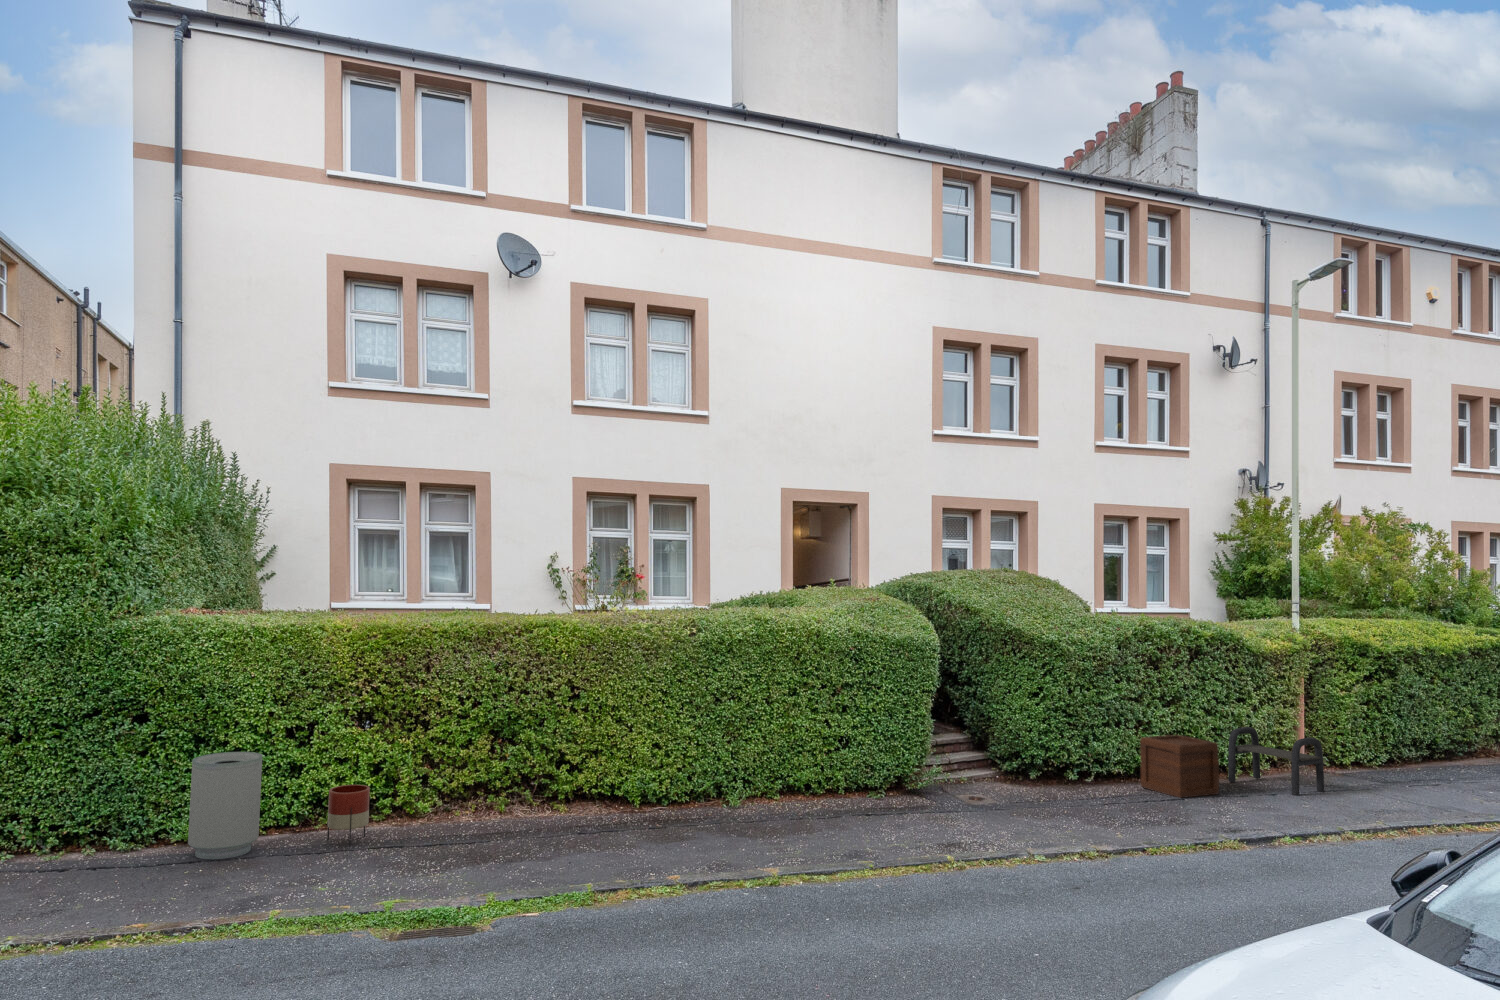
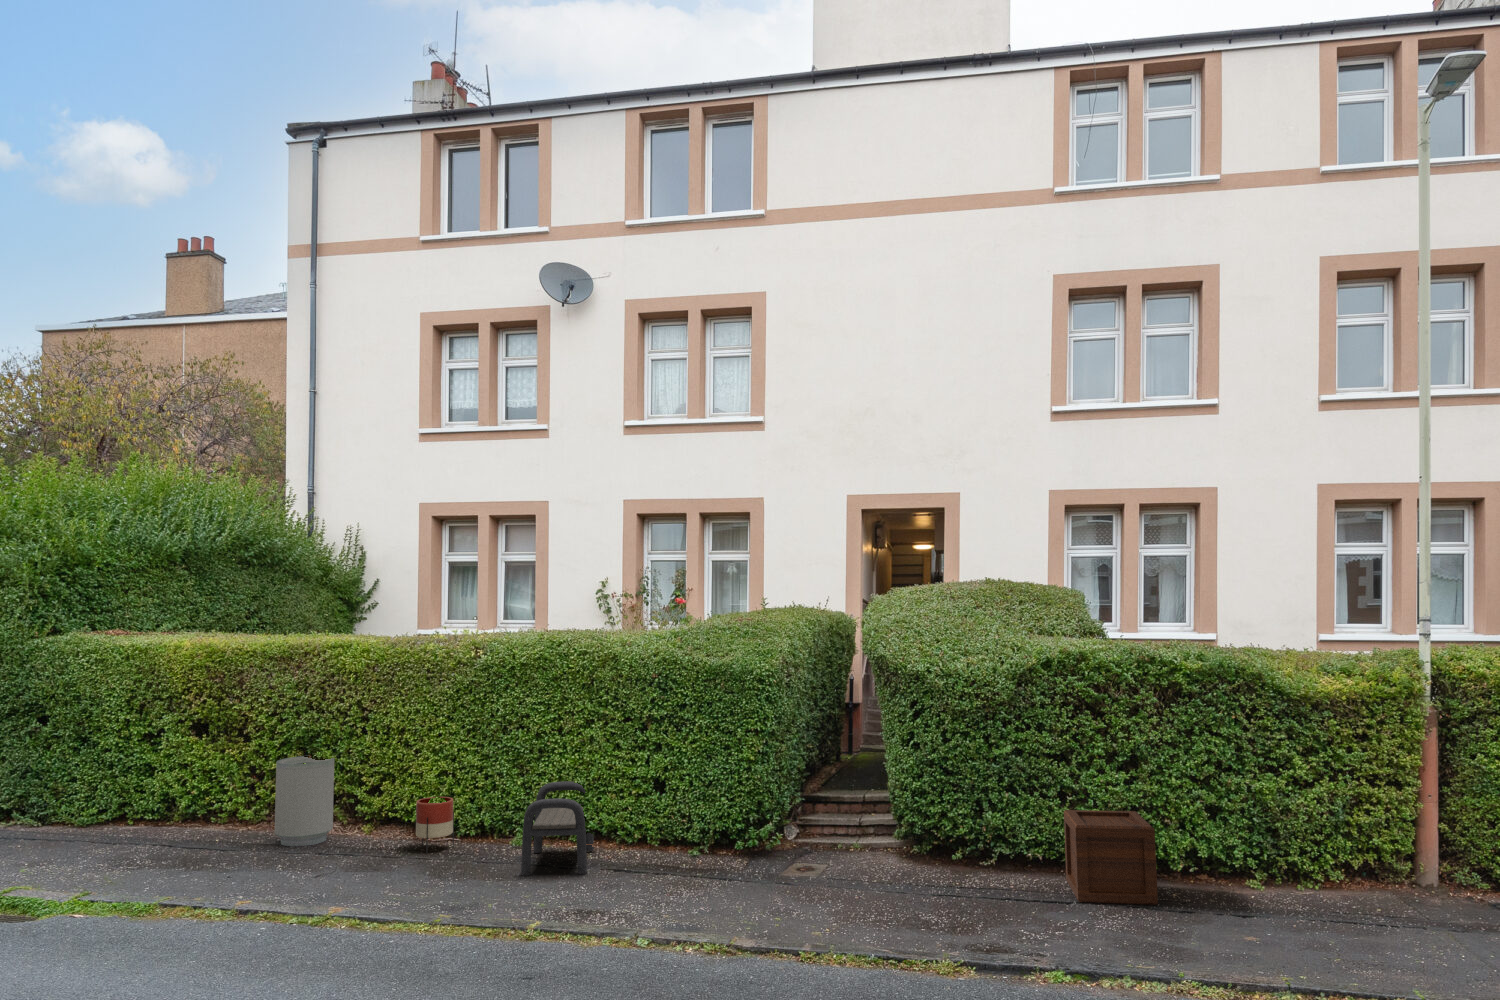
bench: present [1228,727,1324,796] -> present [521,781,594,876]
trash can: present [188,752,262,859] -> present [275,756,334,846]
planter: present [327,785,370,846] -> present [416,797,454,854]

